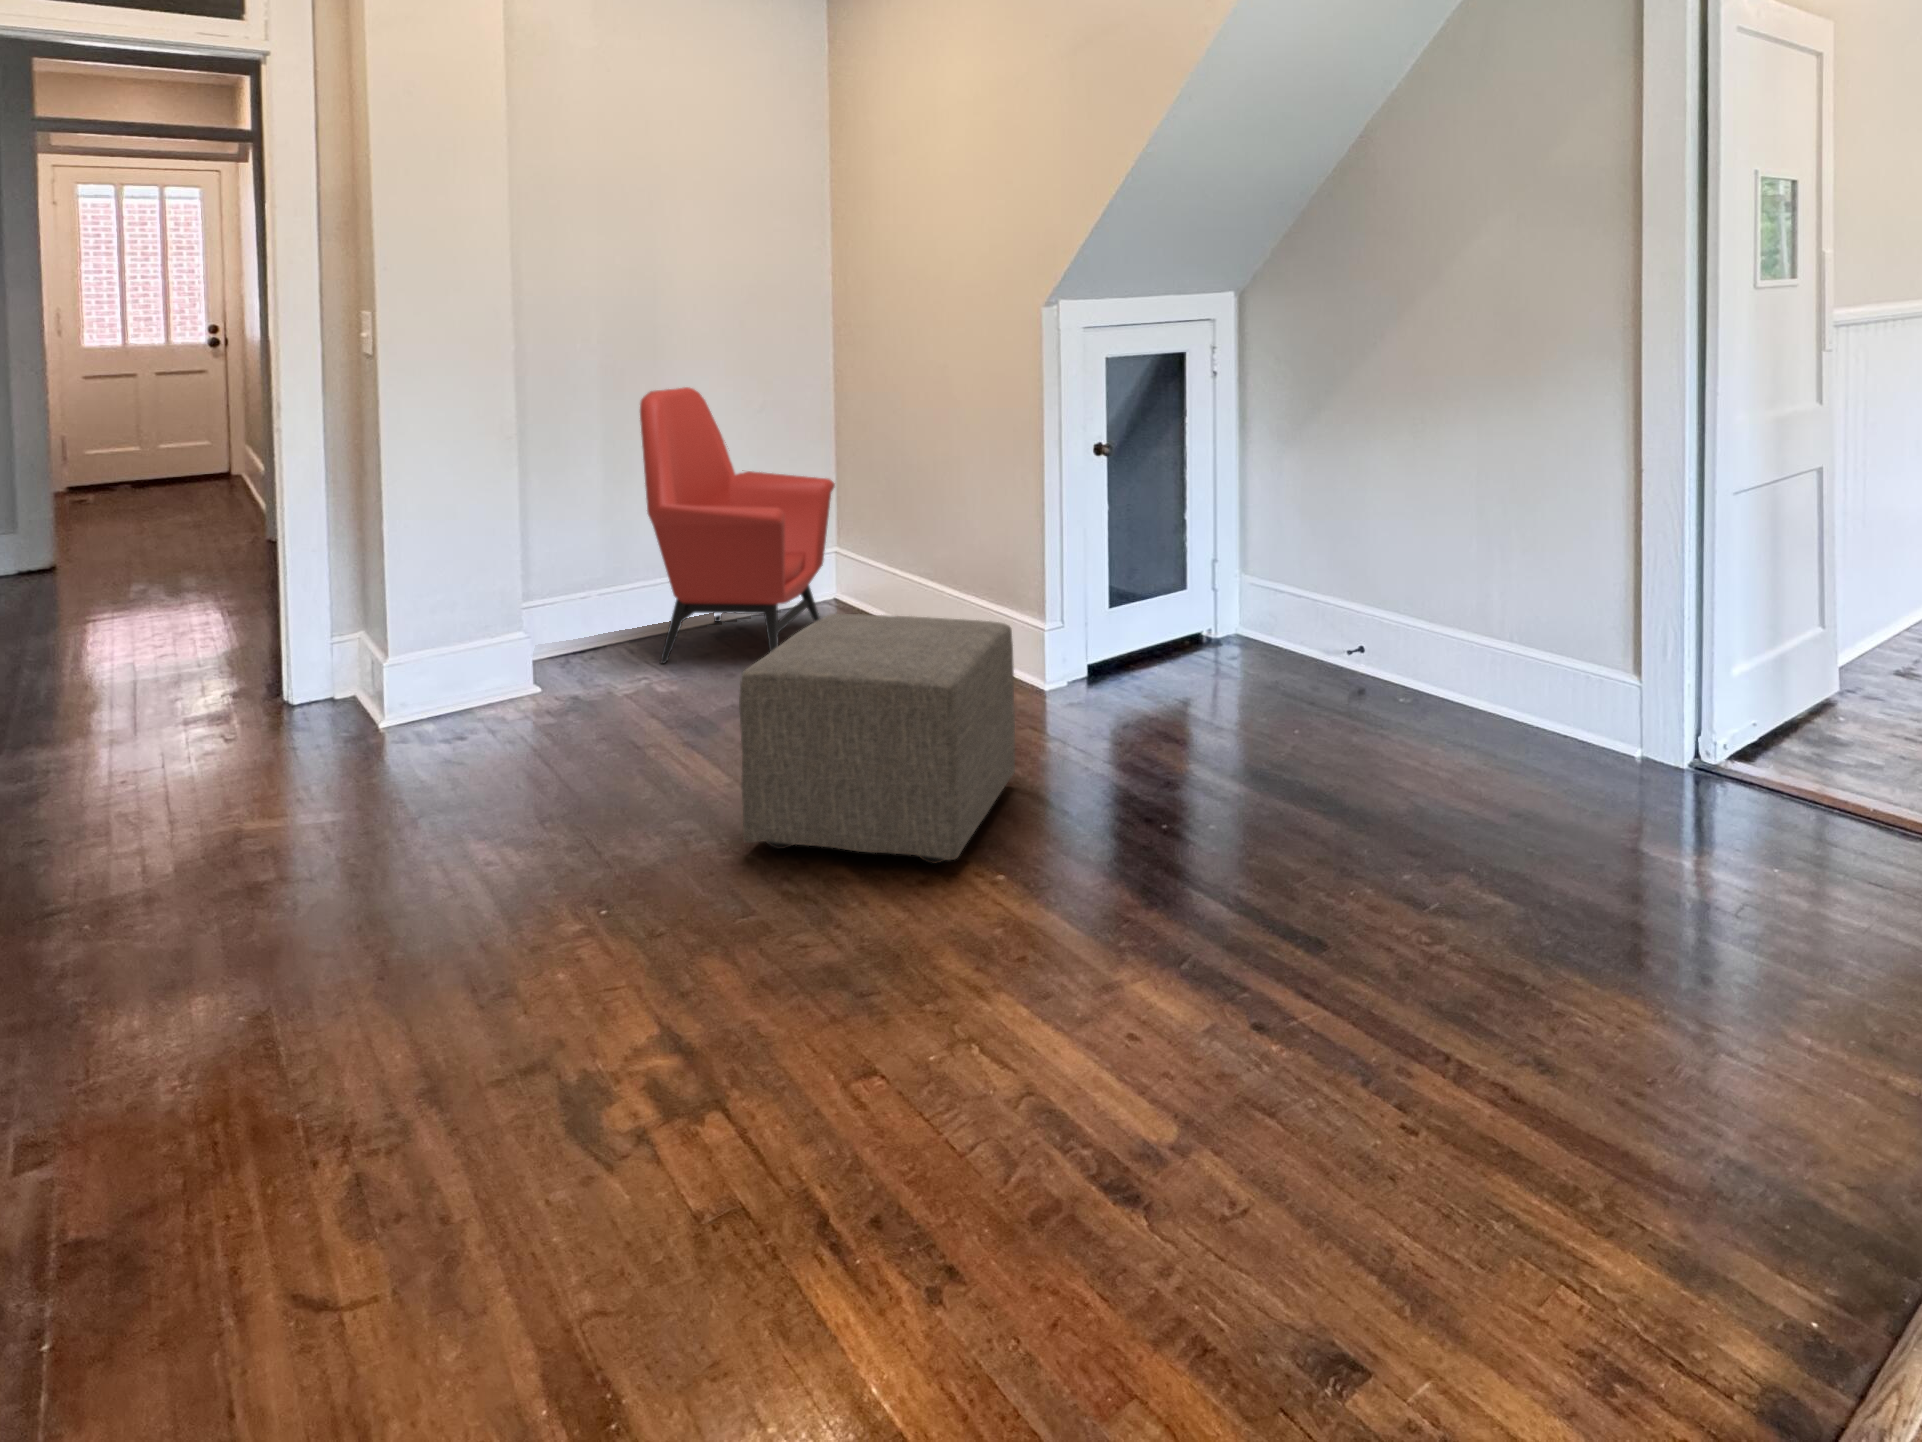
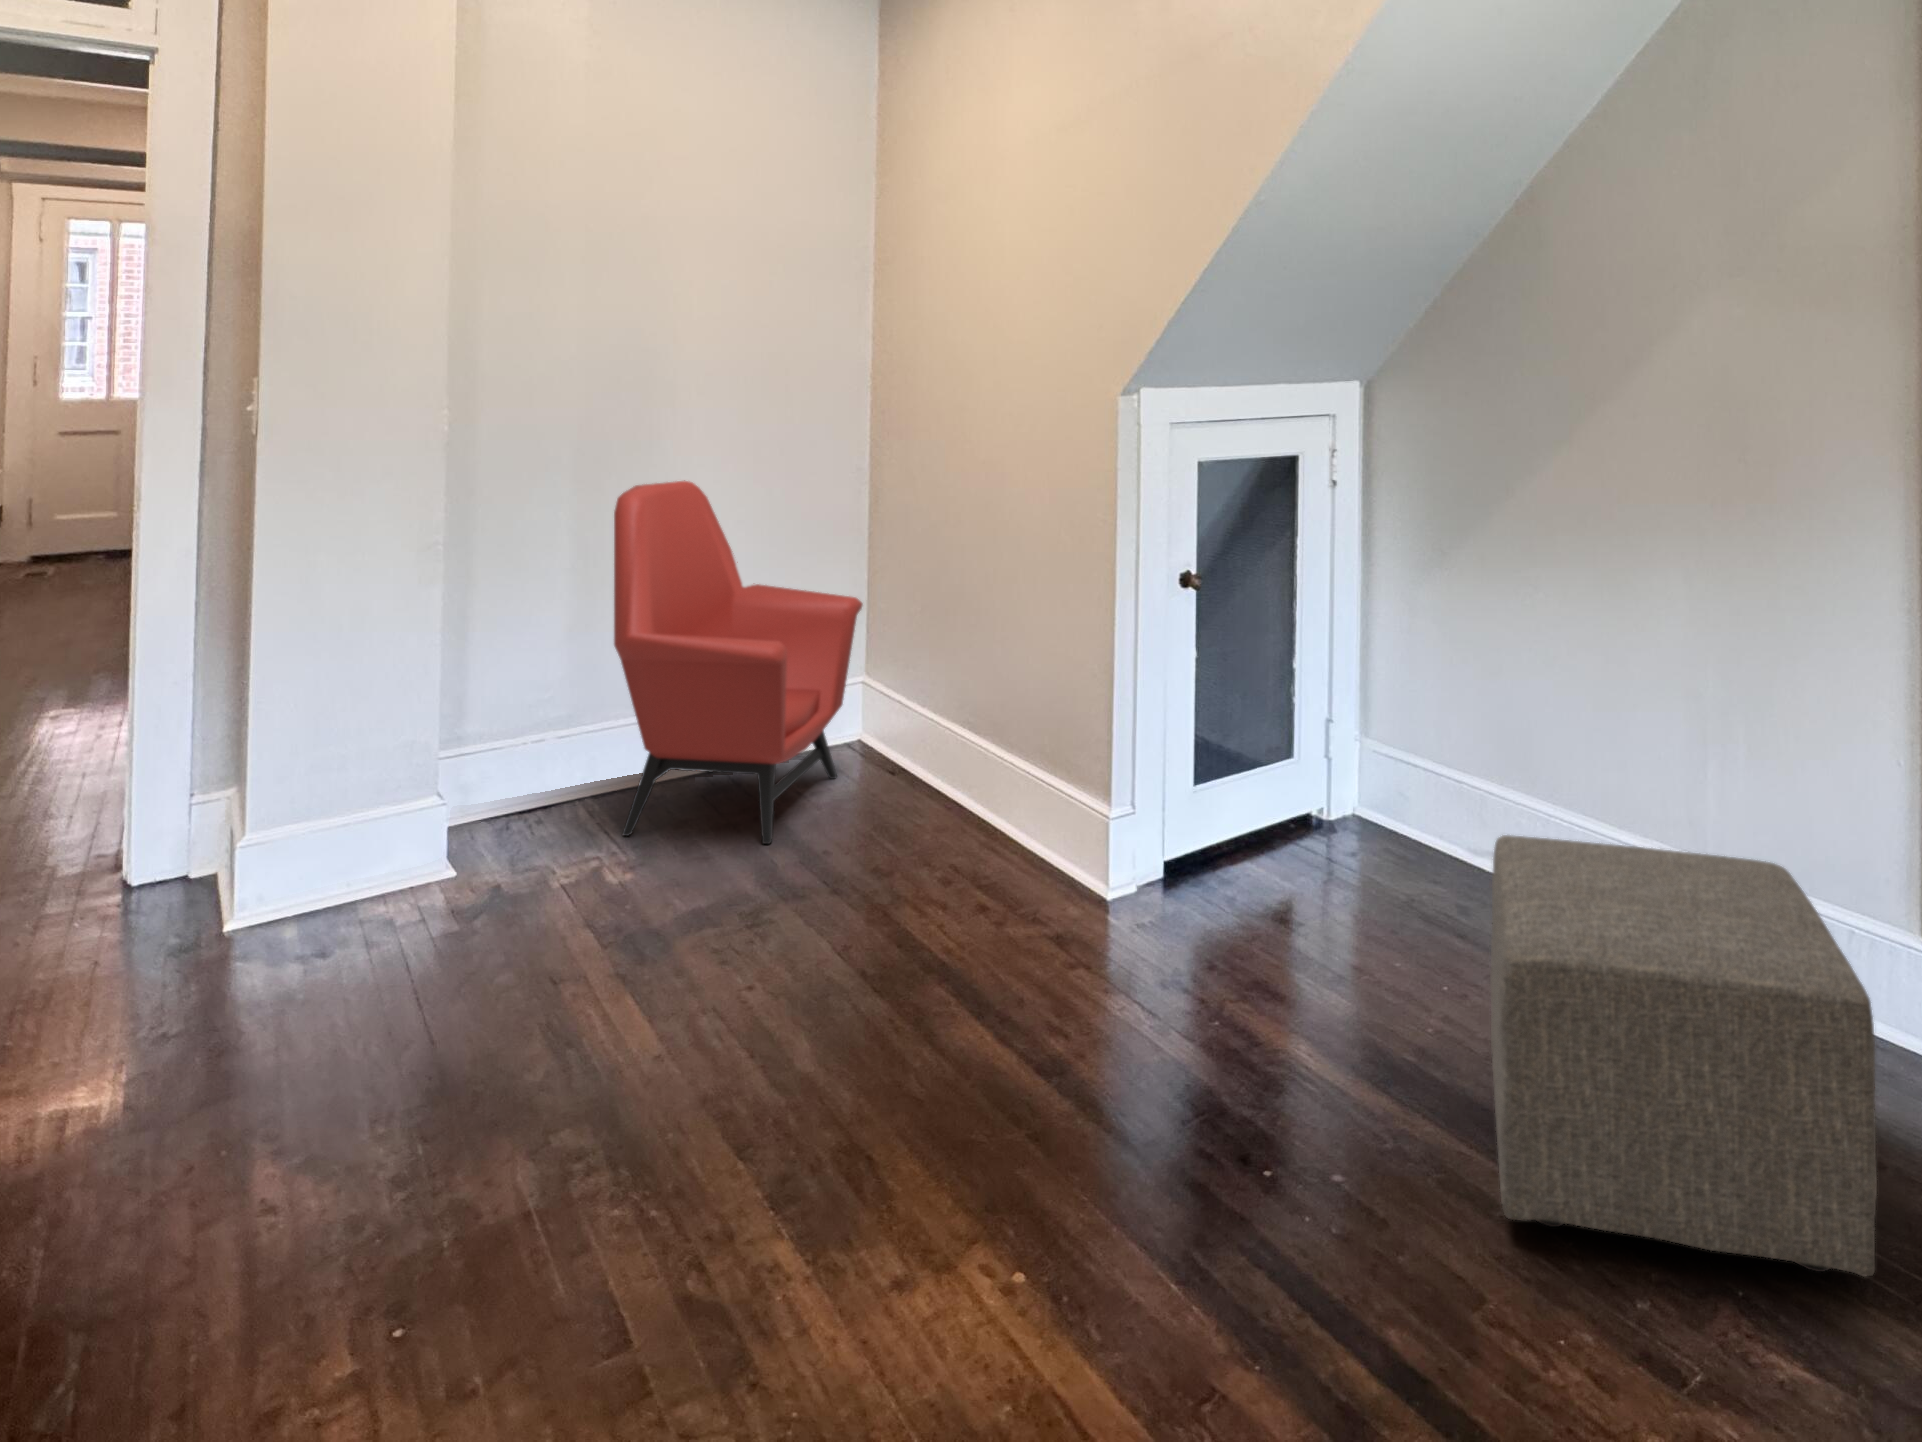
ottoman: present [739,614,1015,864] -> present [1490,835,1877,1276]

